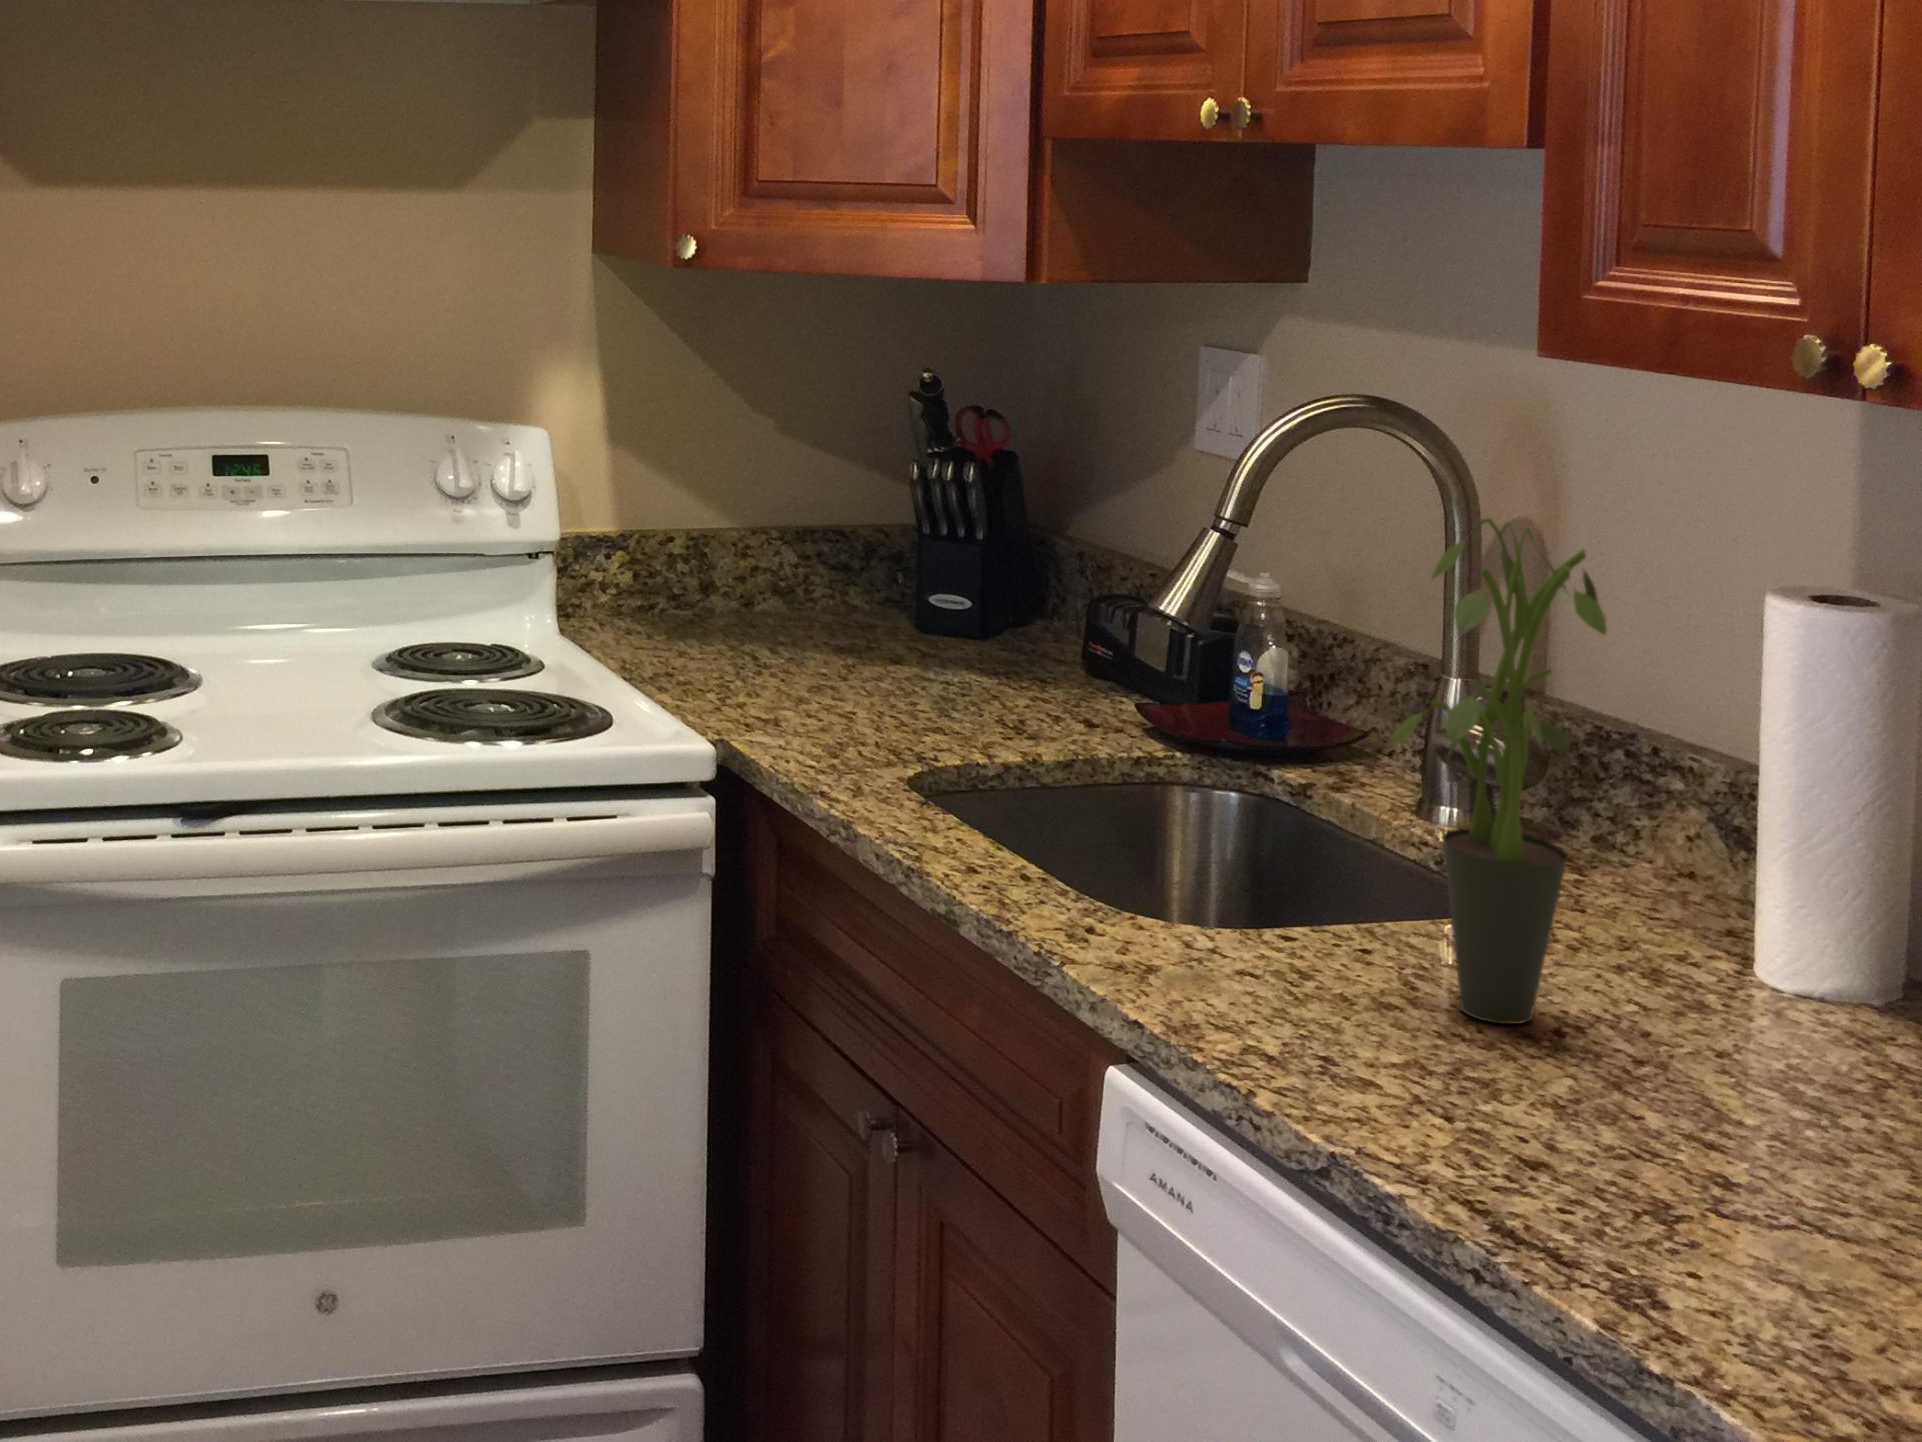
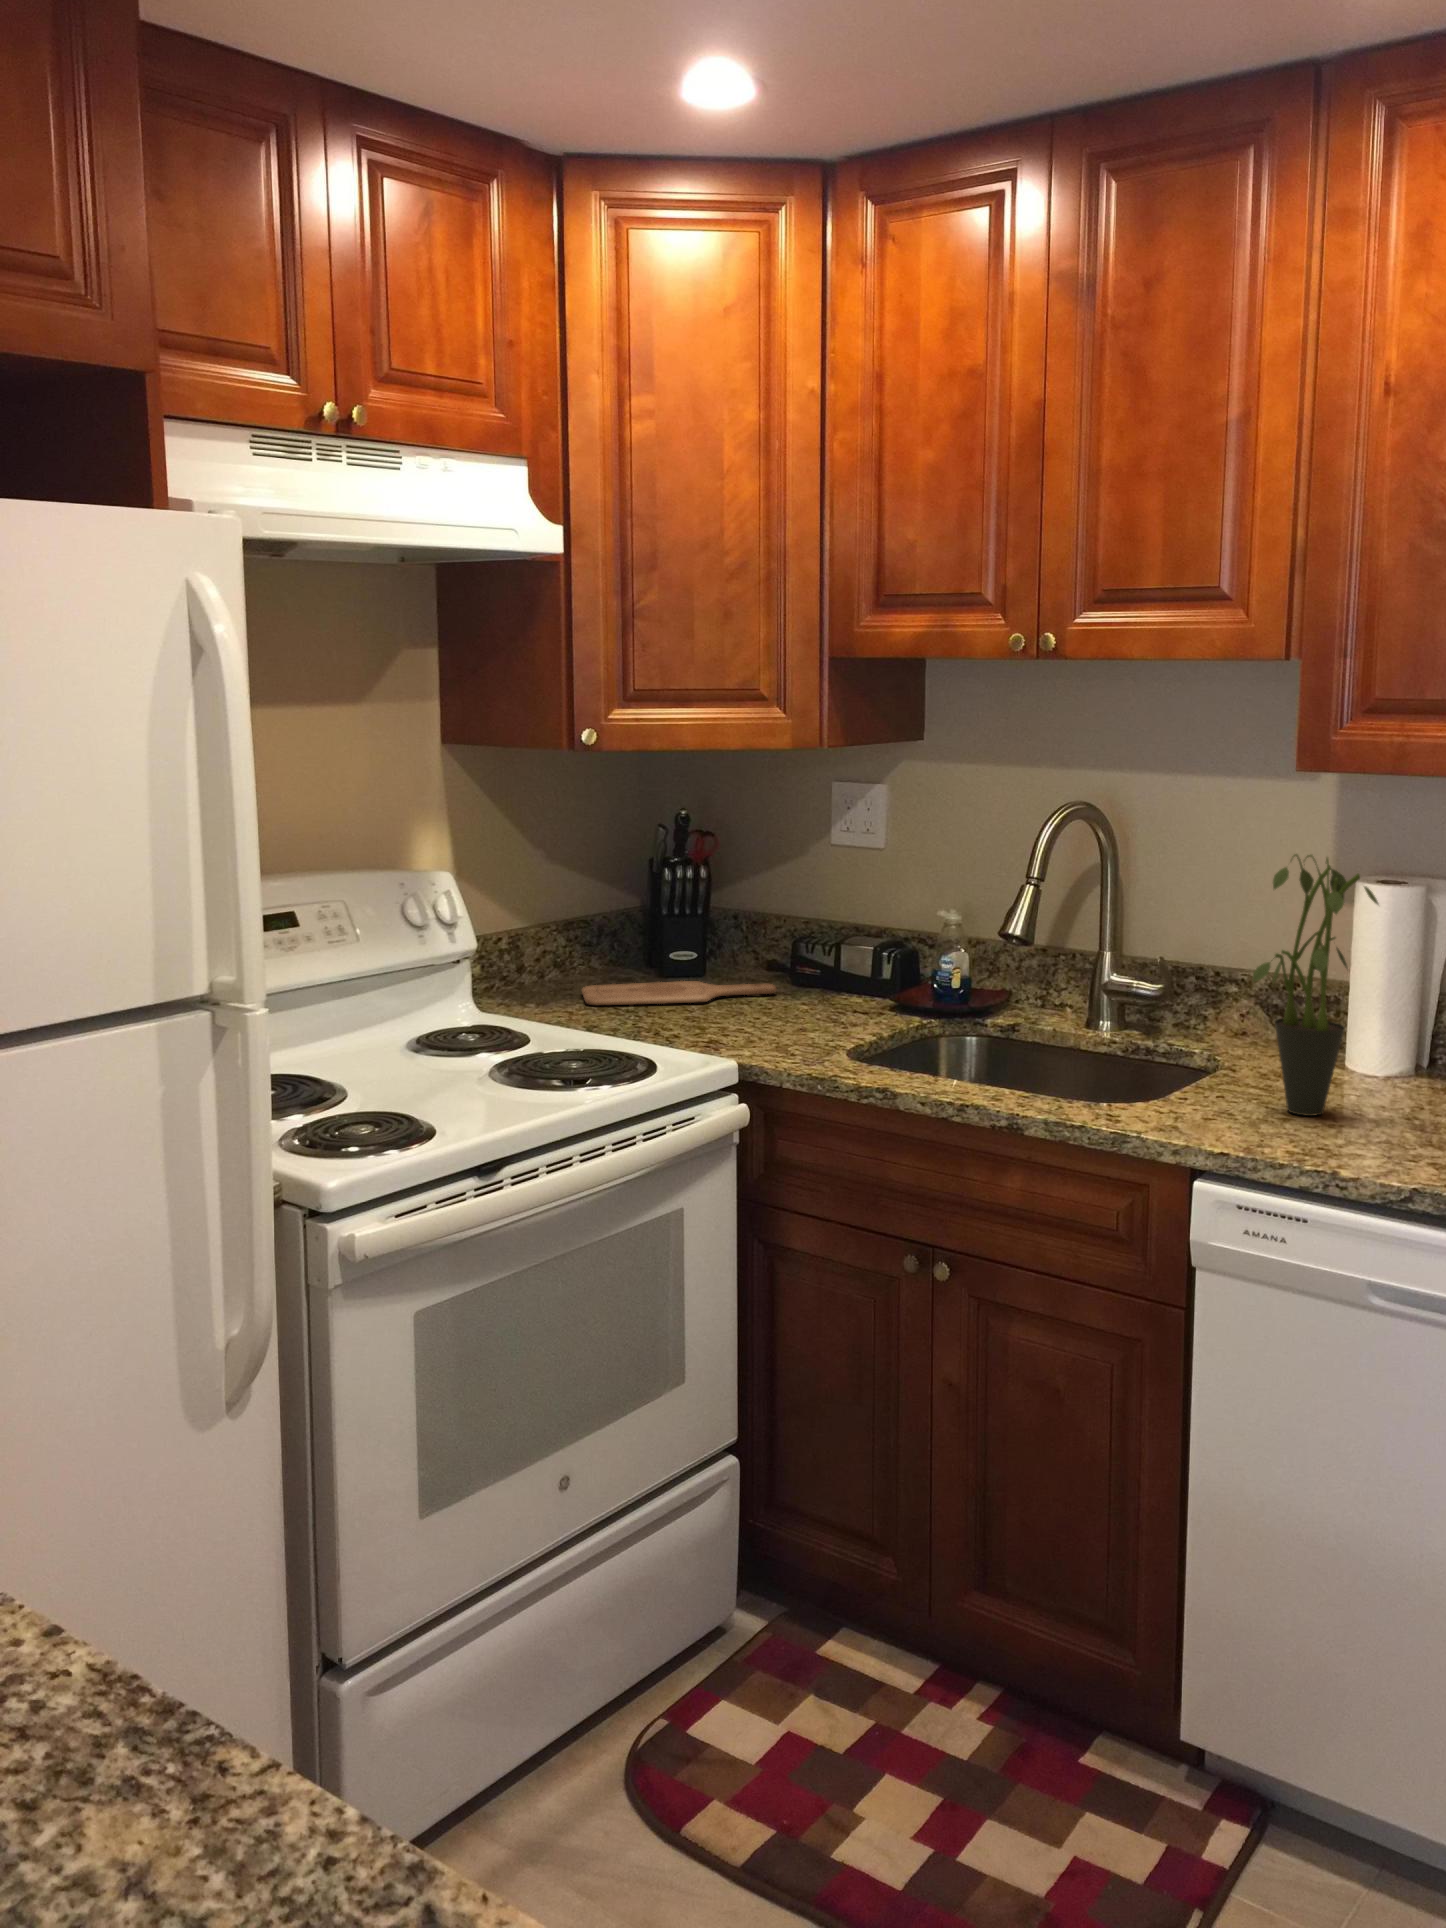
cutting board: none [724,624,1033,676] -> present [582,981,776,1006]

